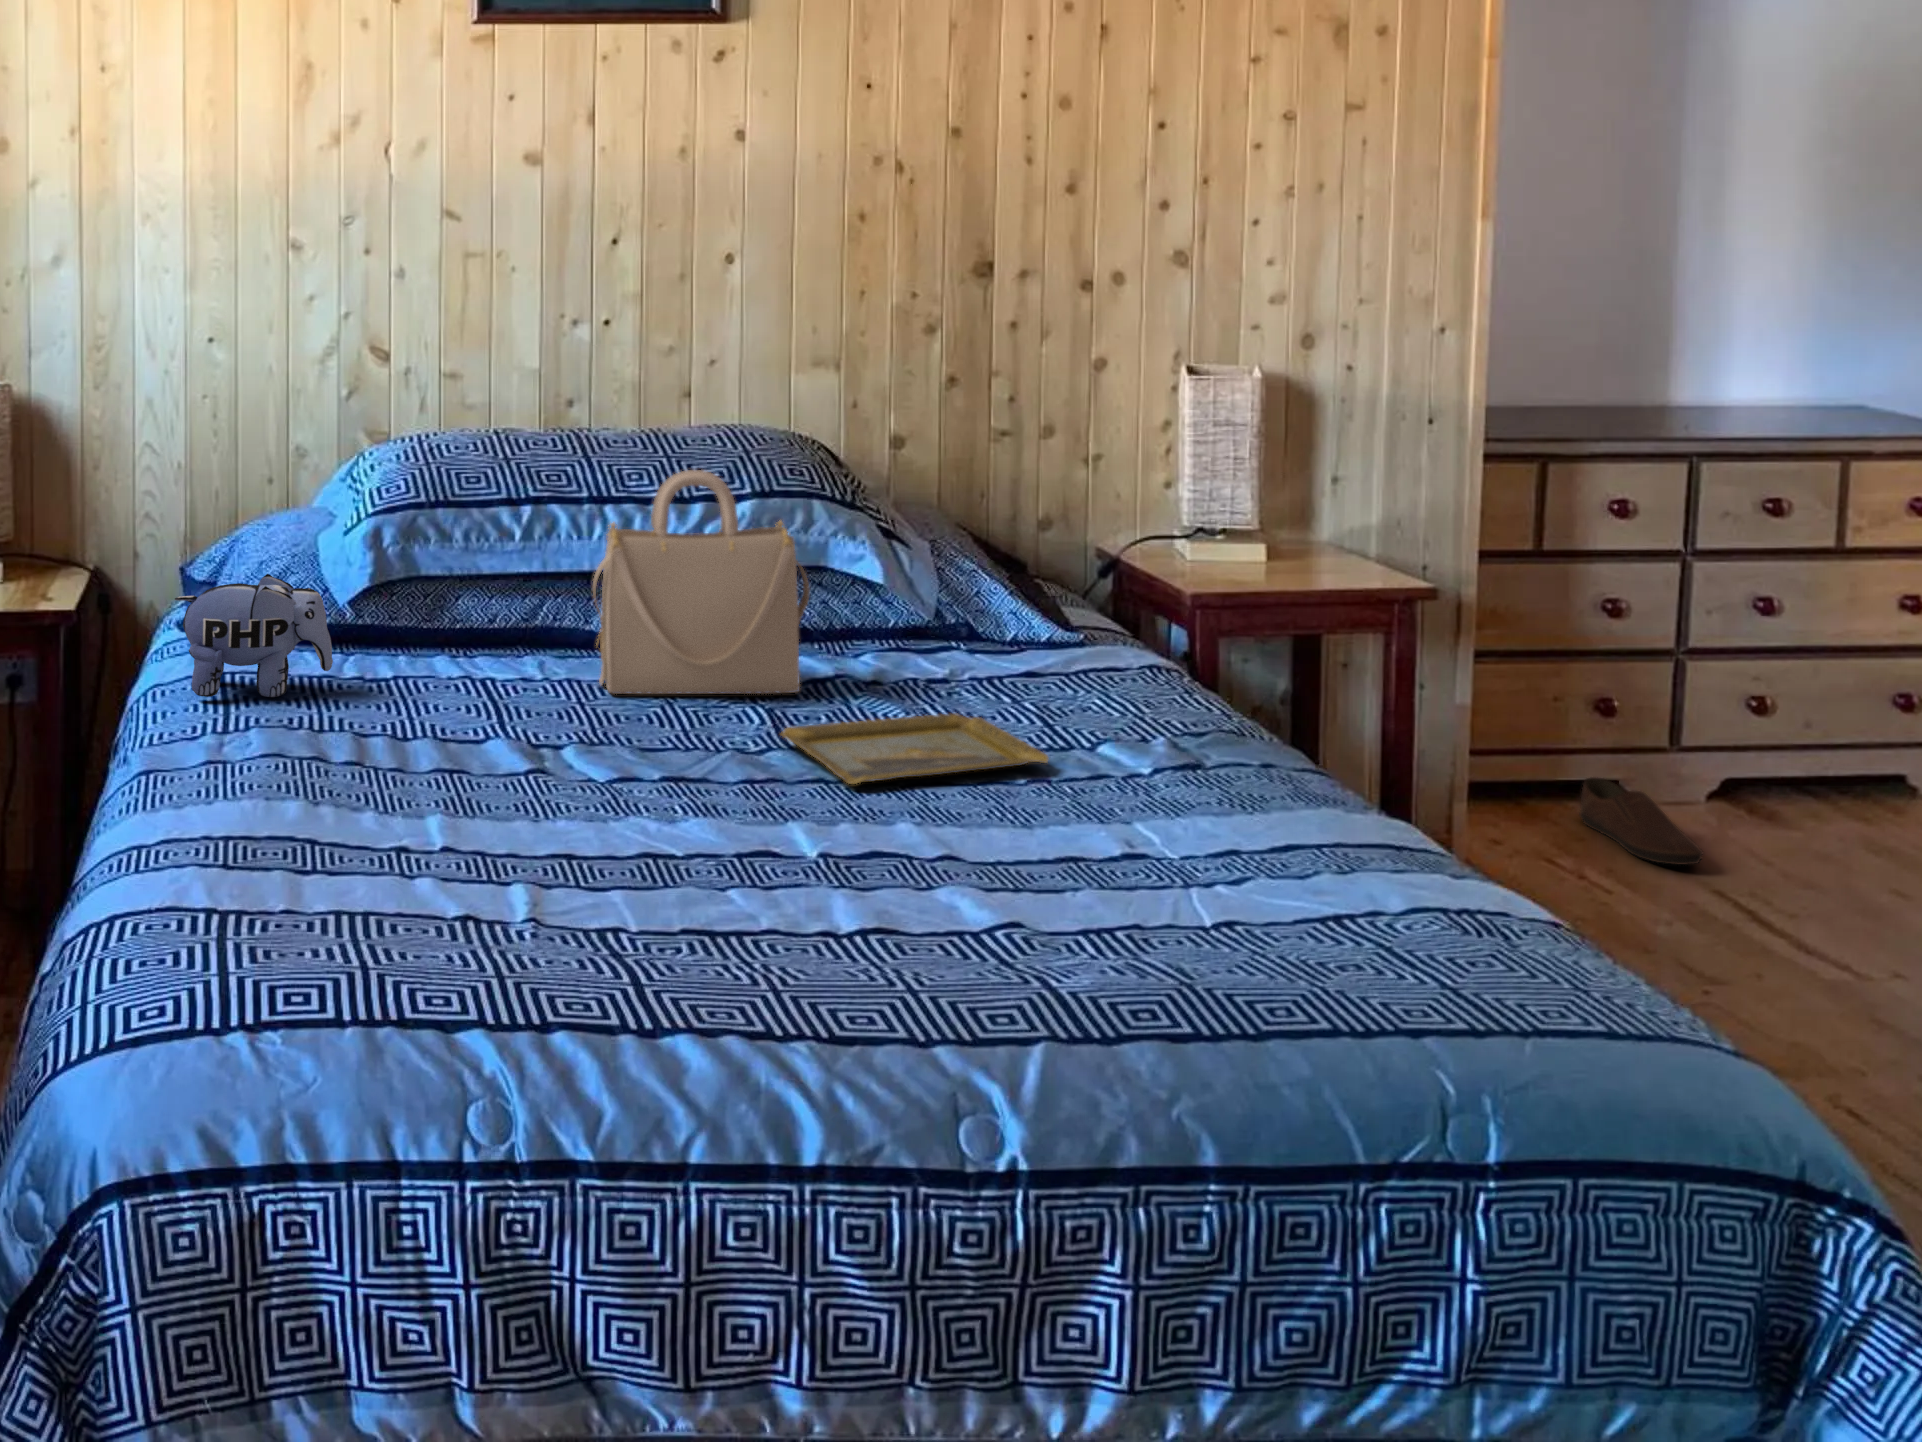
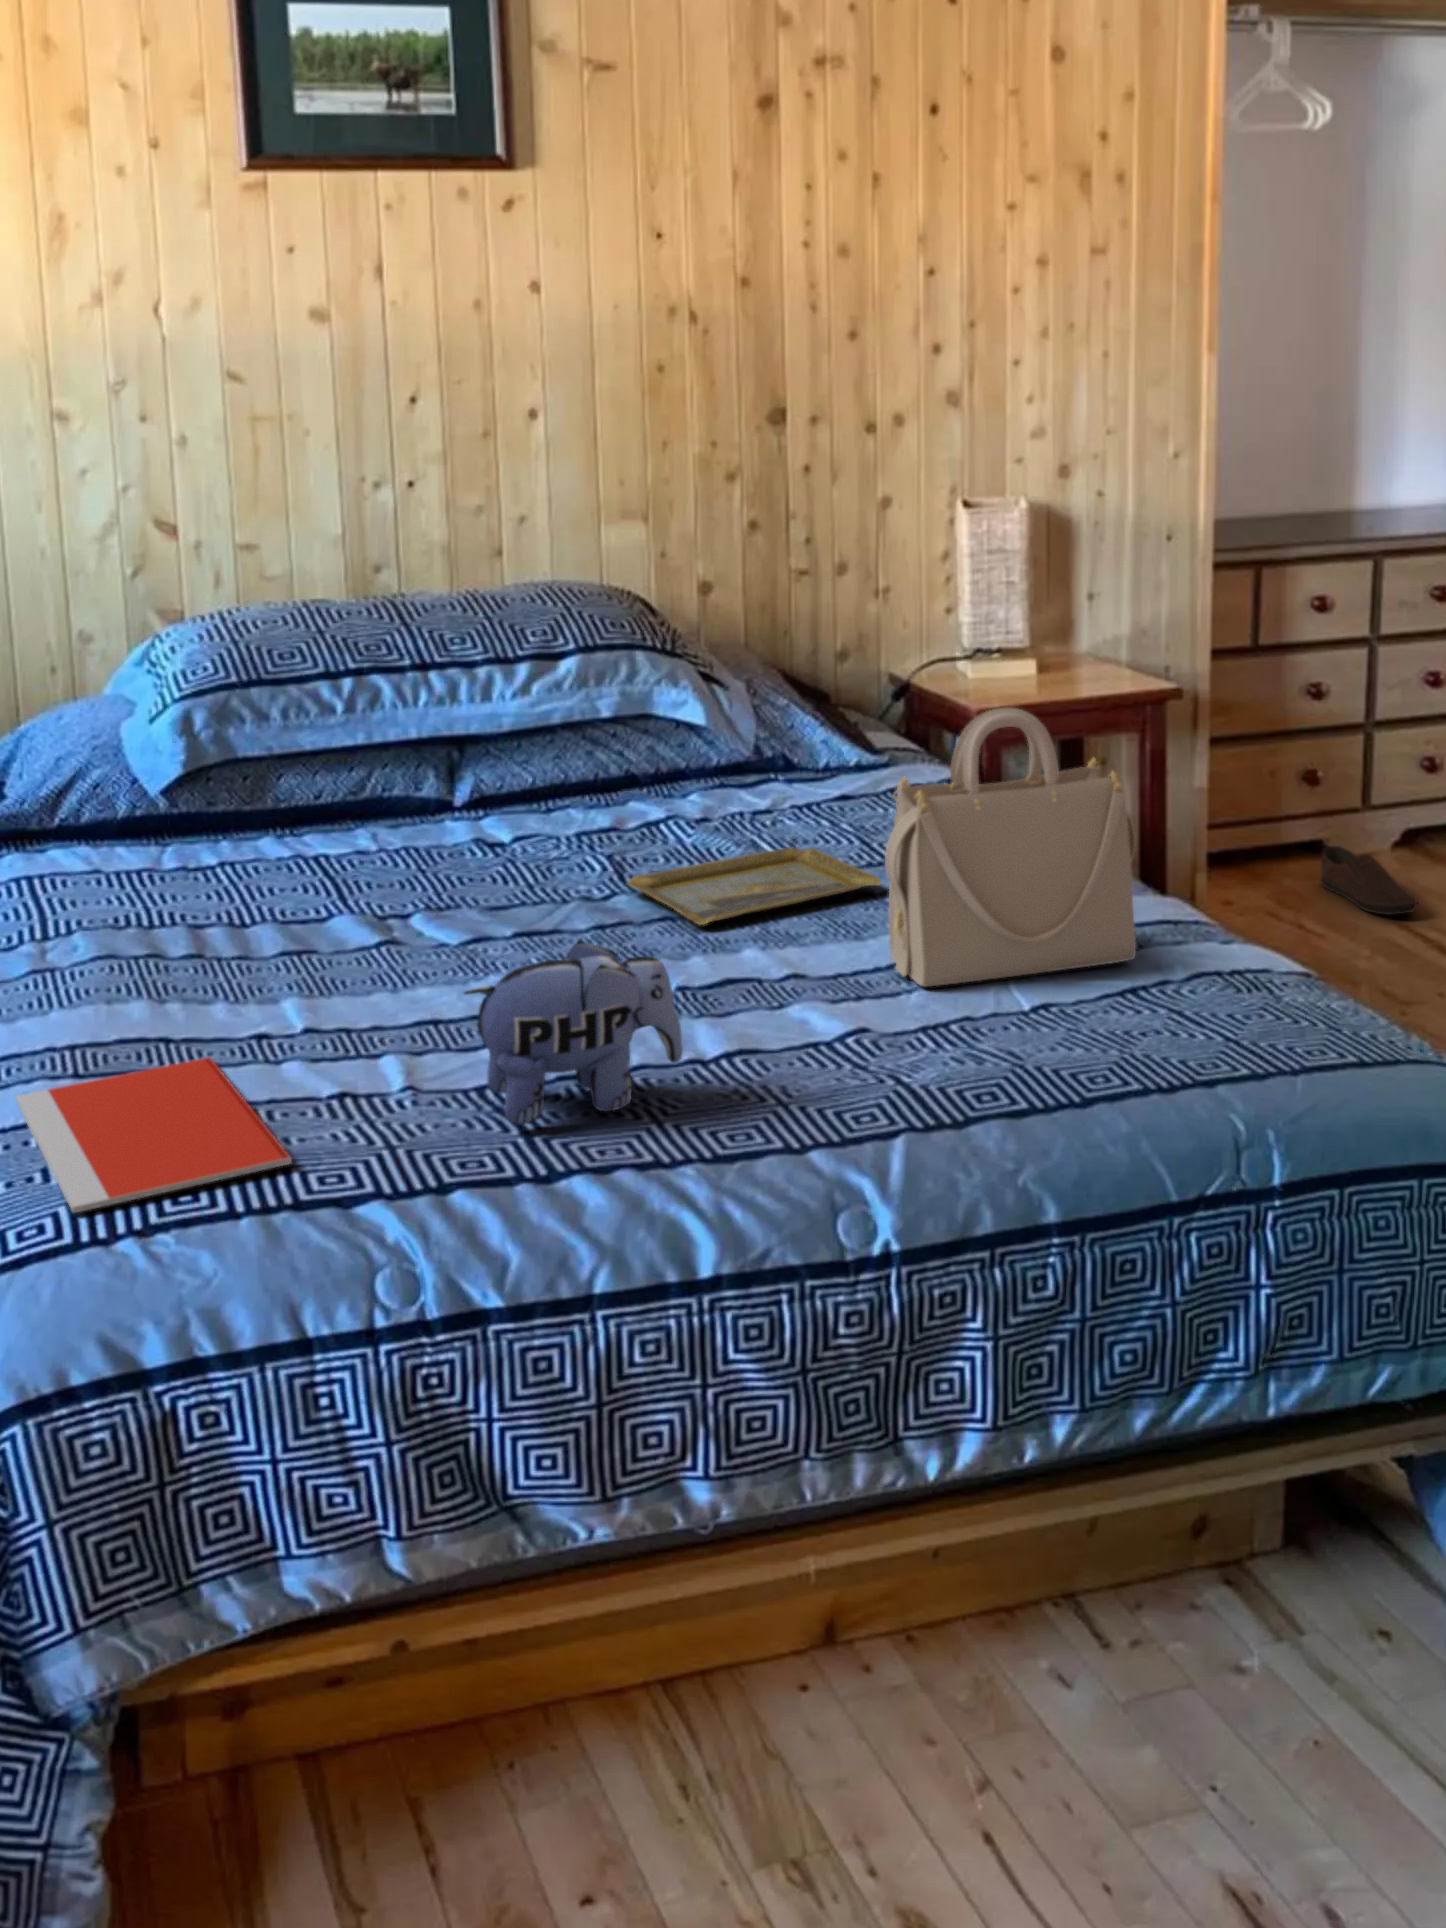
handbag: present [593,470,810,694] -> present [885,708,1136,986]
plush toy: present [175,574,333,697] -> present [464,940,683,1124]
notebook: none [170,861,407,998] -> present [15,1057,292,1213]

